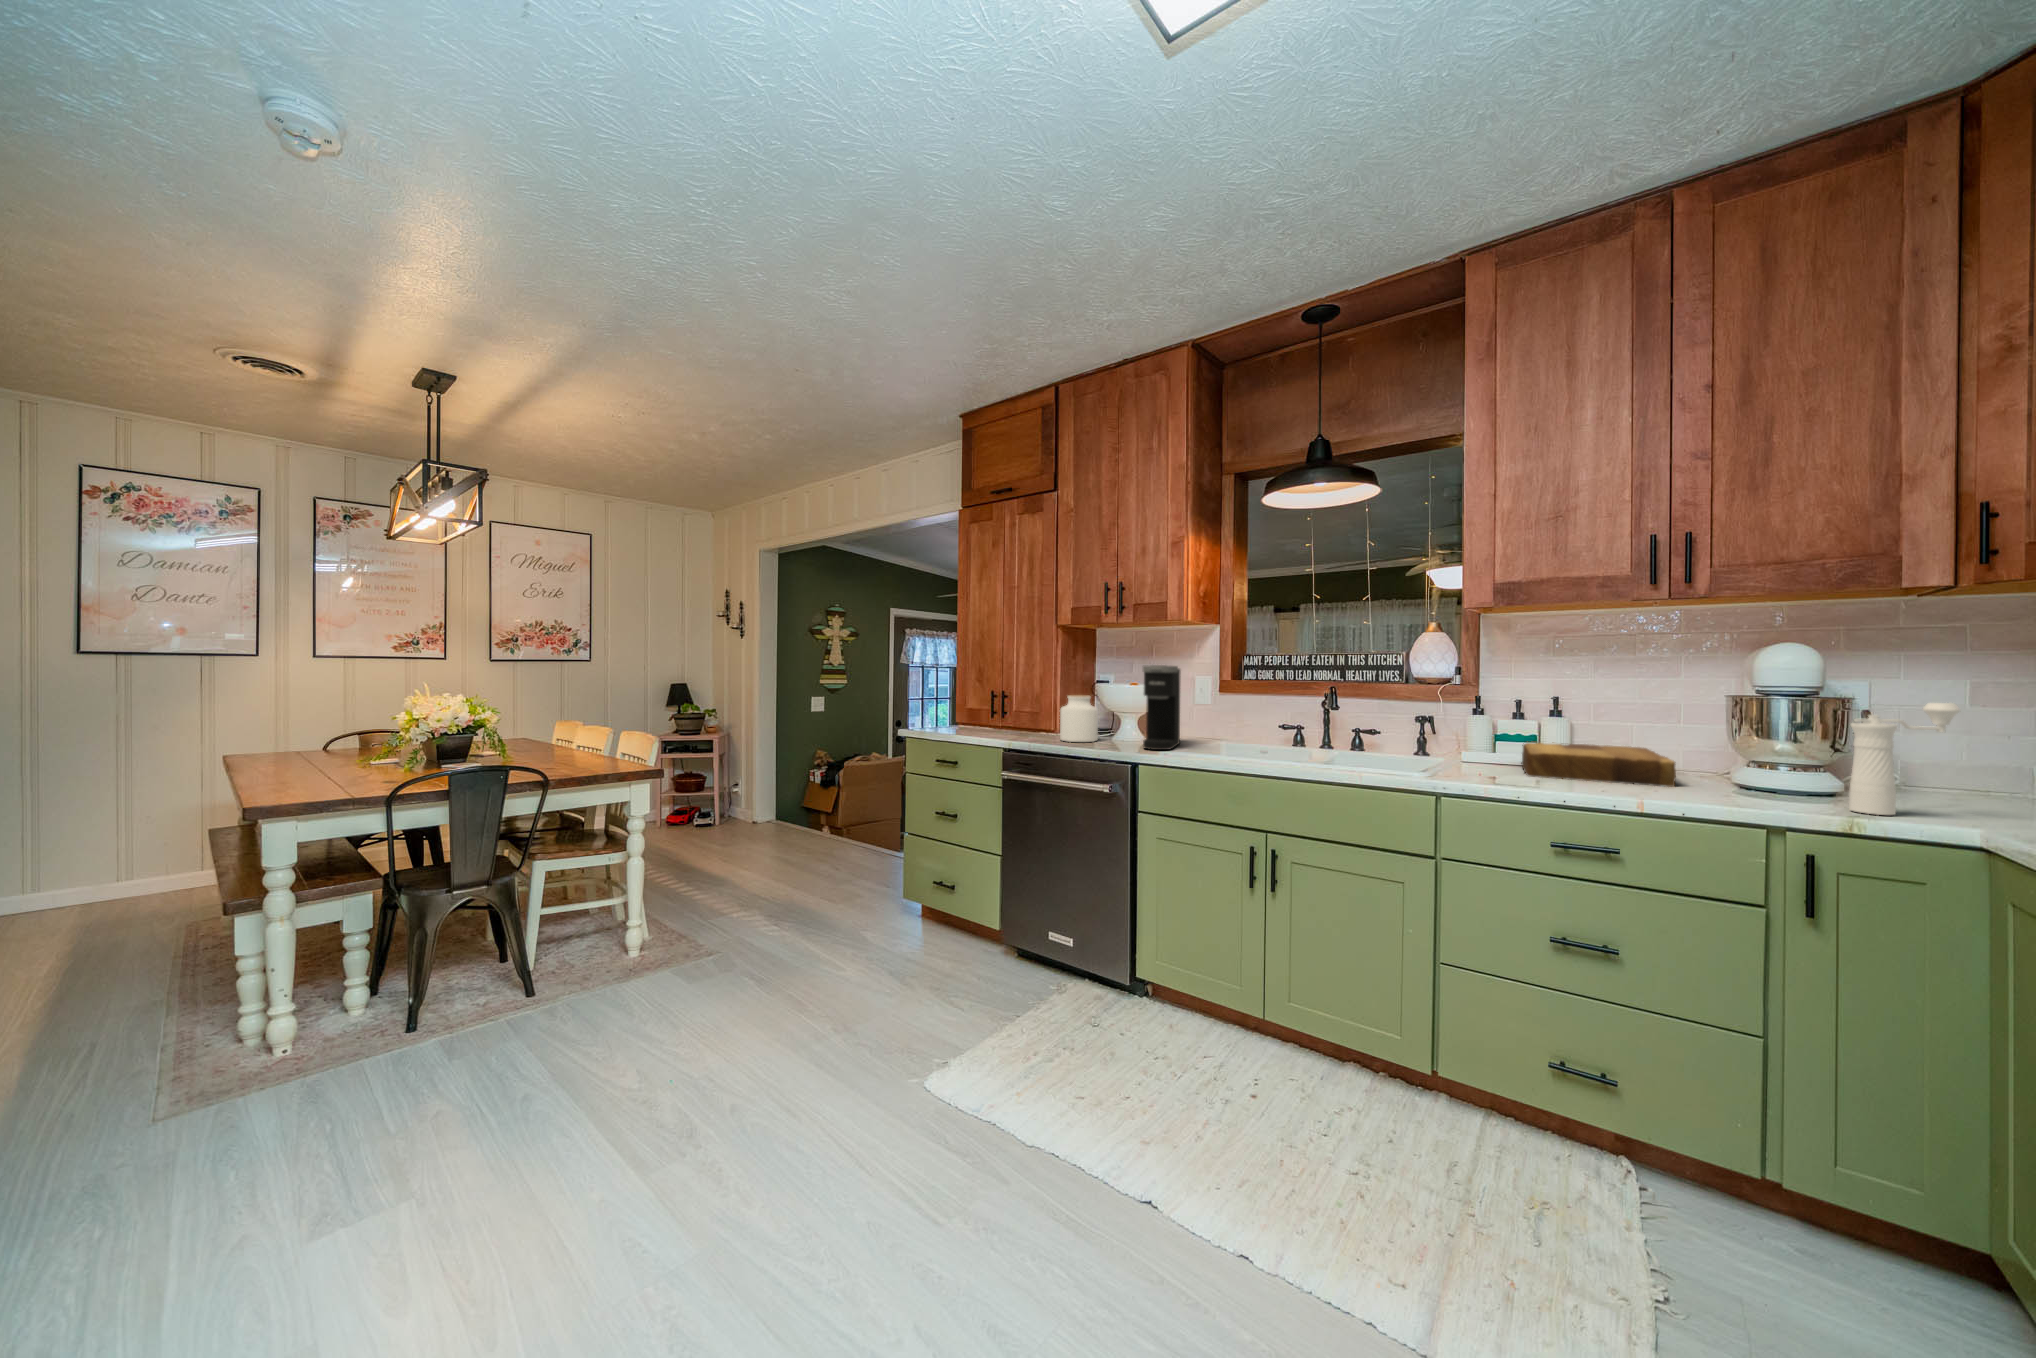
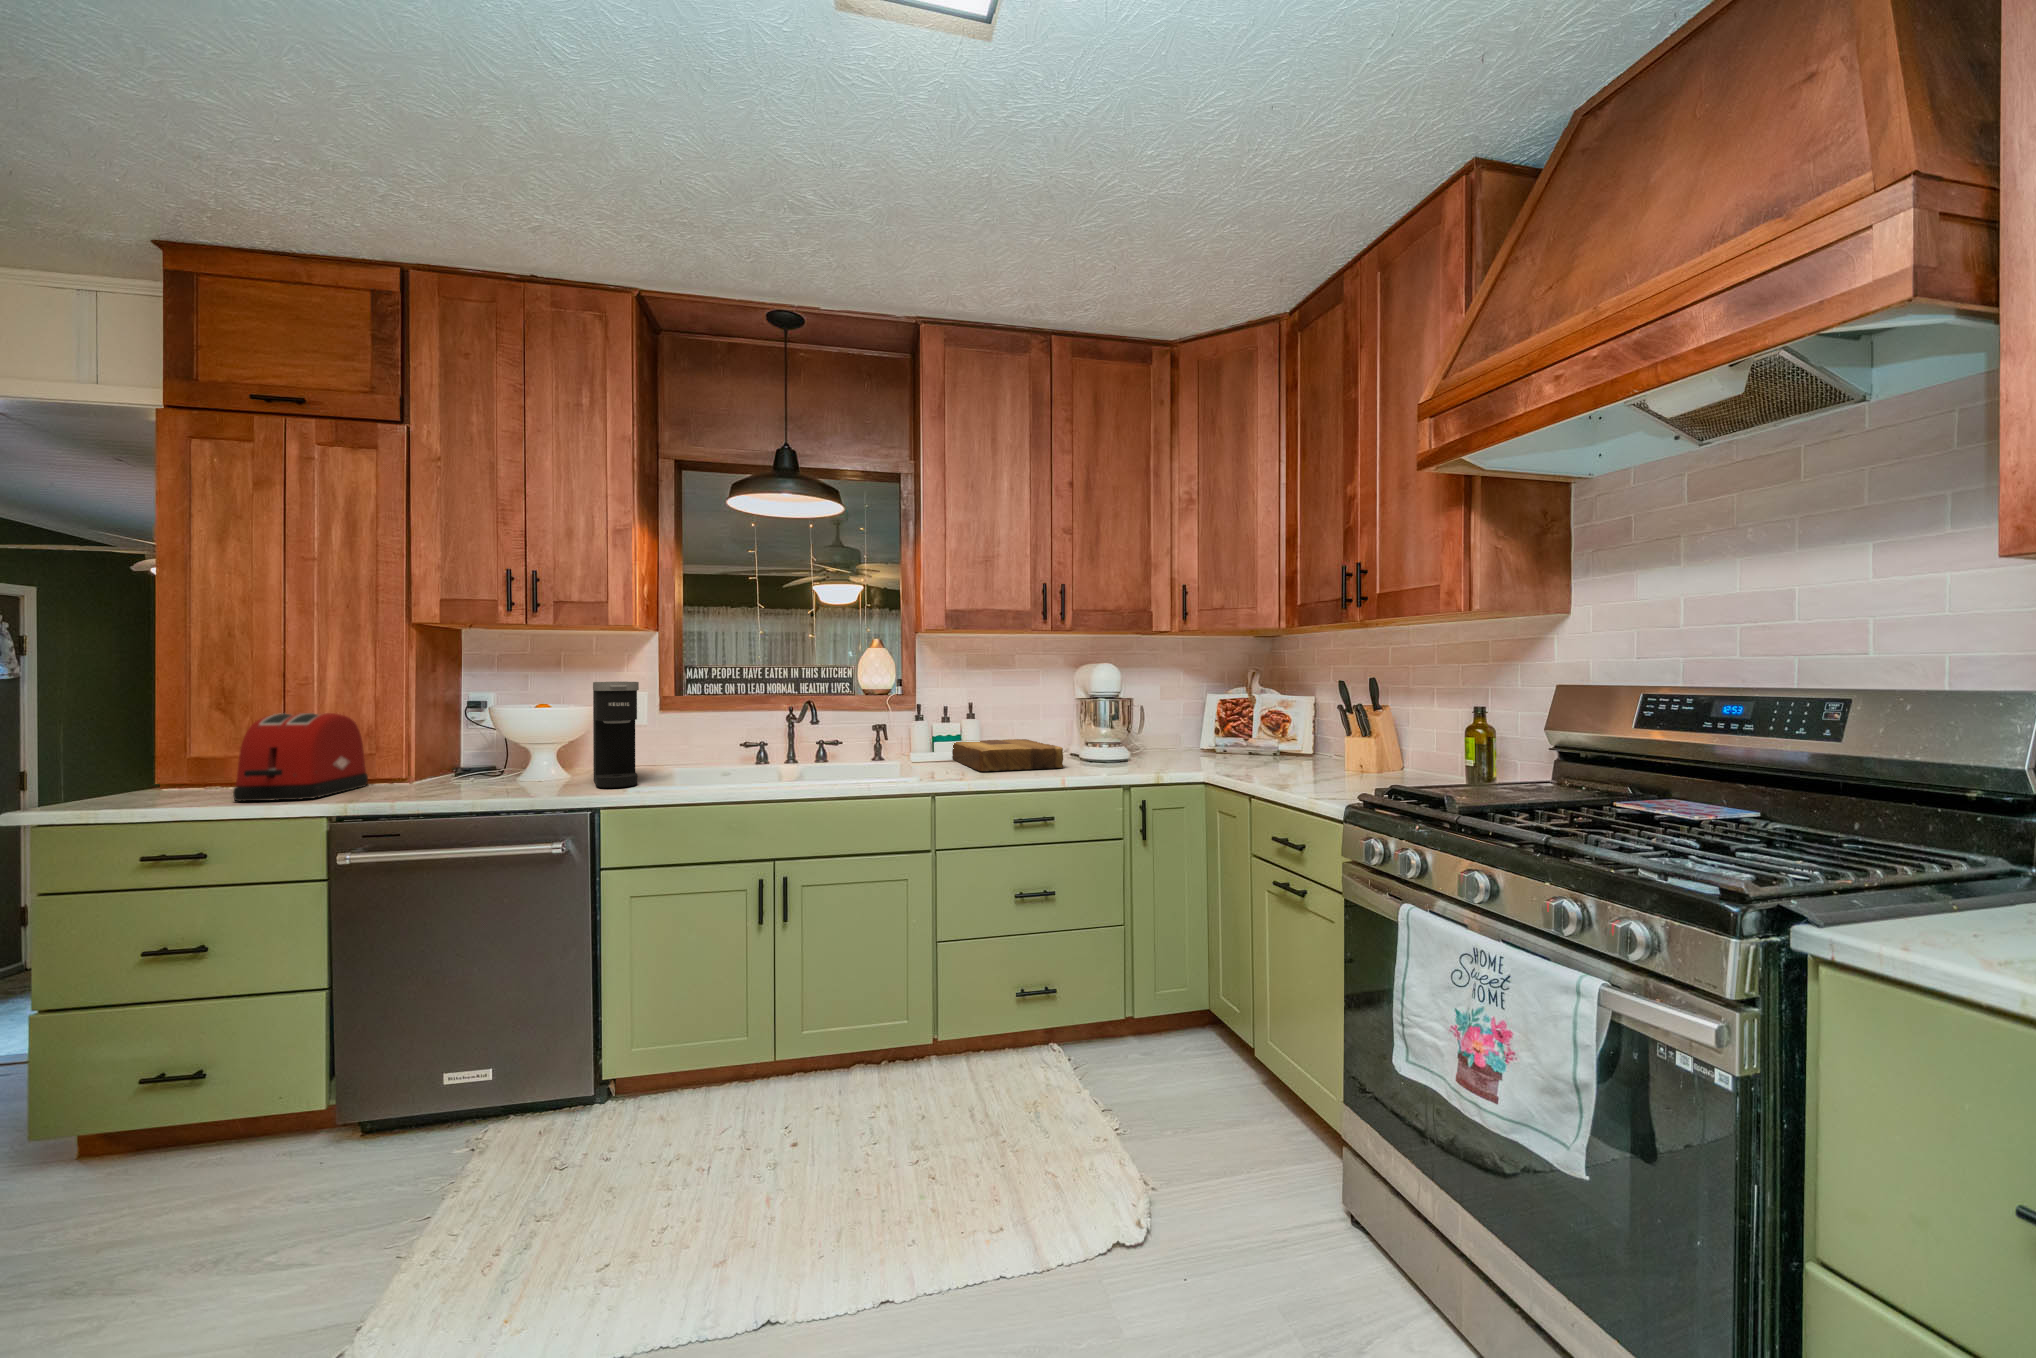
toaster: none [967,684,1034,736] -> present [233,713,368,801]
jar: present [1060,695,1098,742] -> none [445,724,509,792]
pepper mill: present [1849,703,1960,815] -> none [1151,700,1187,770]

